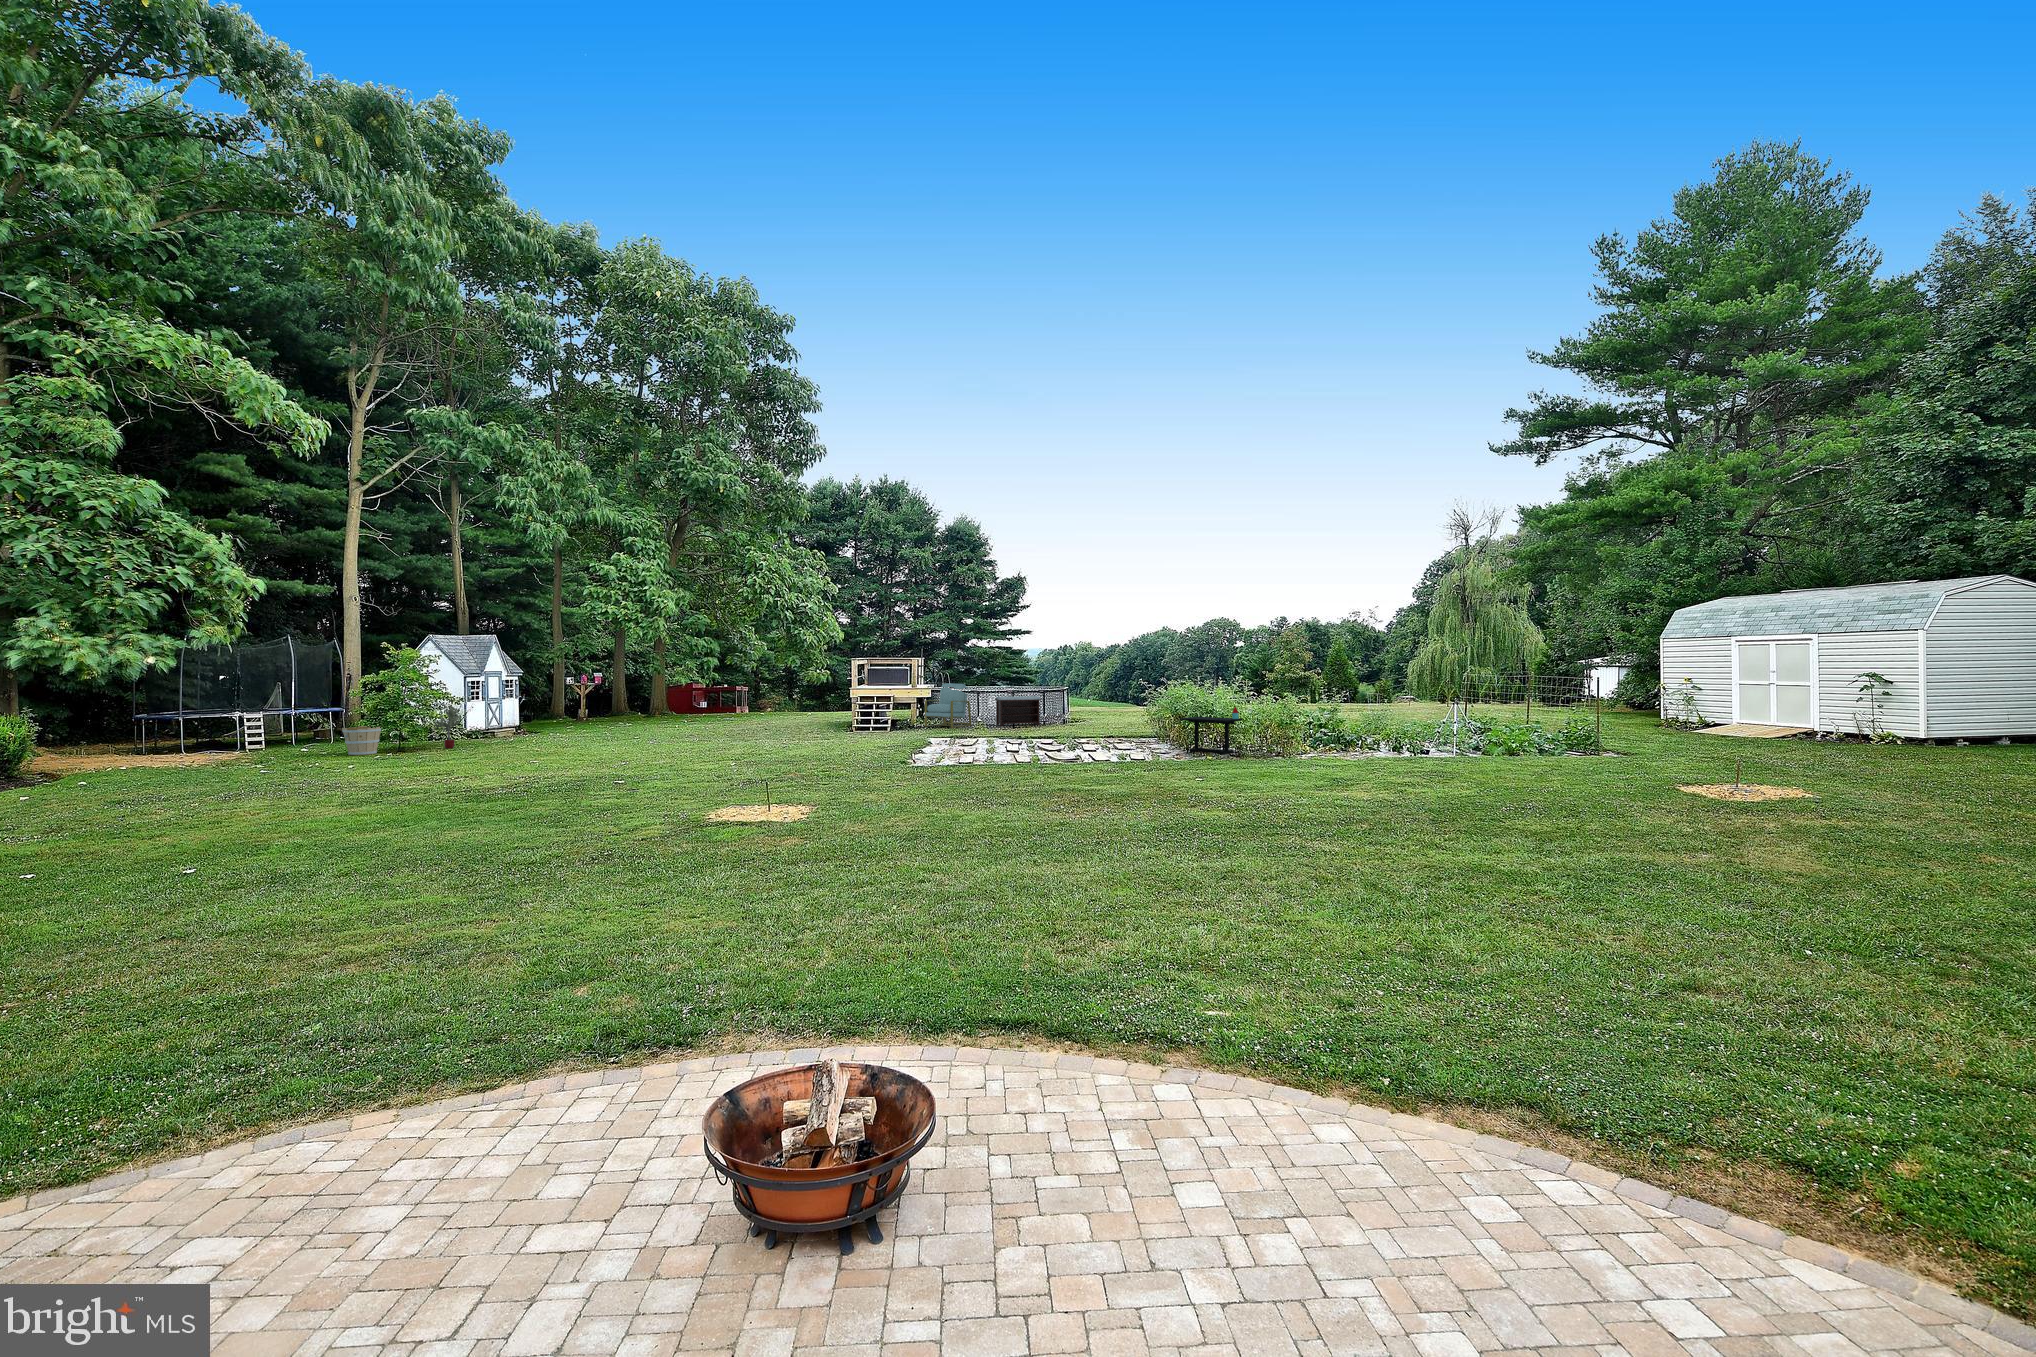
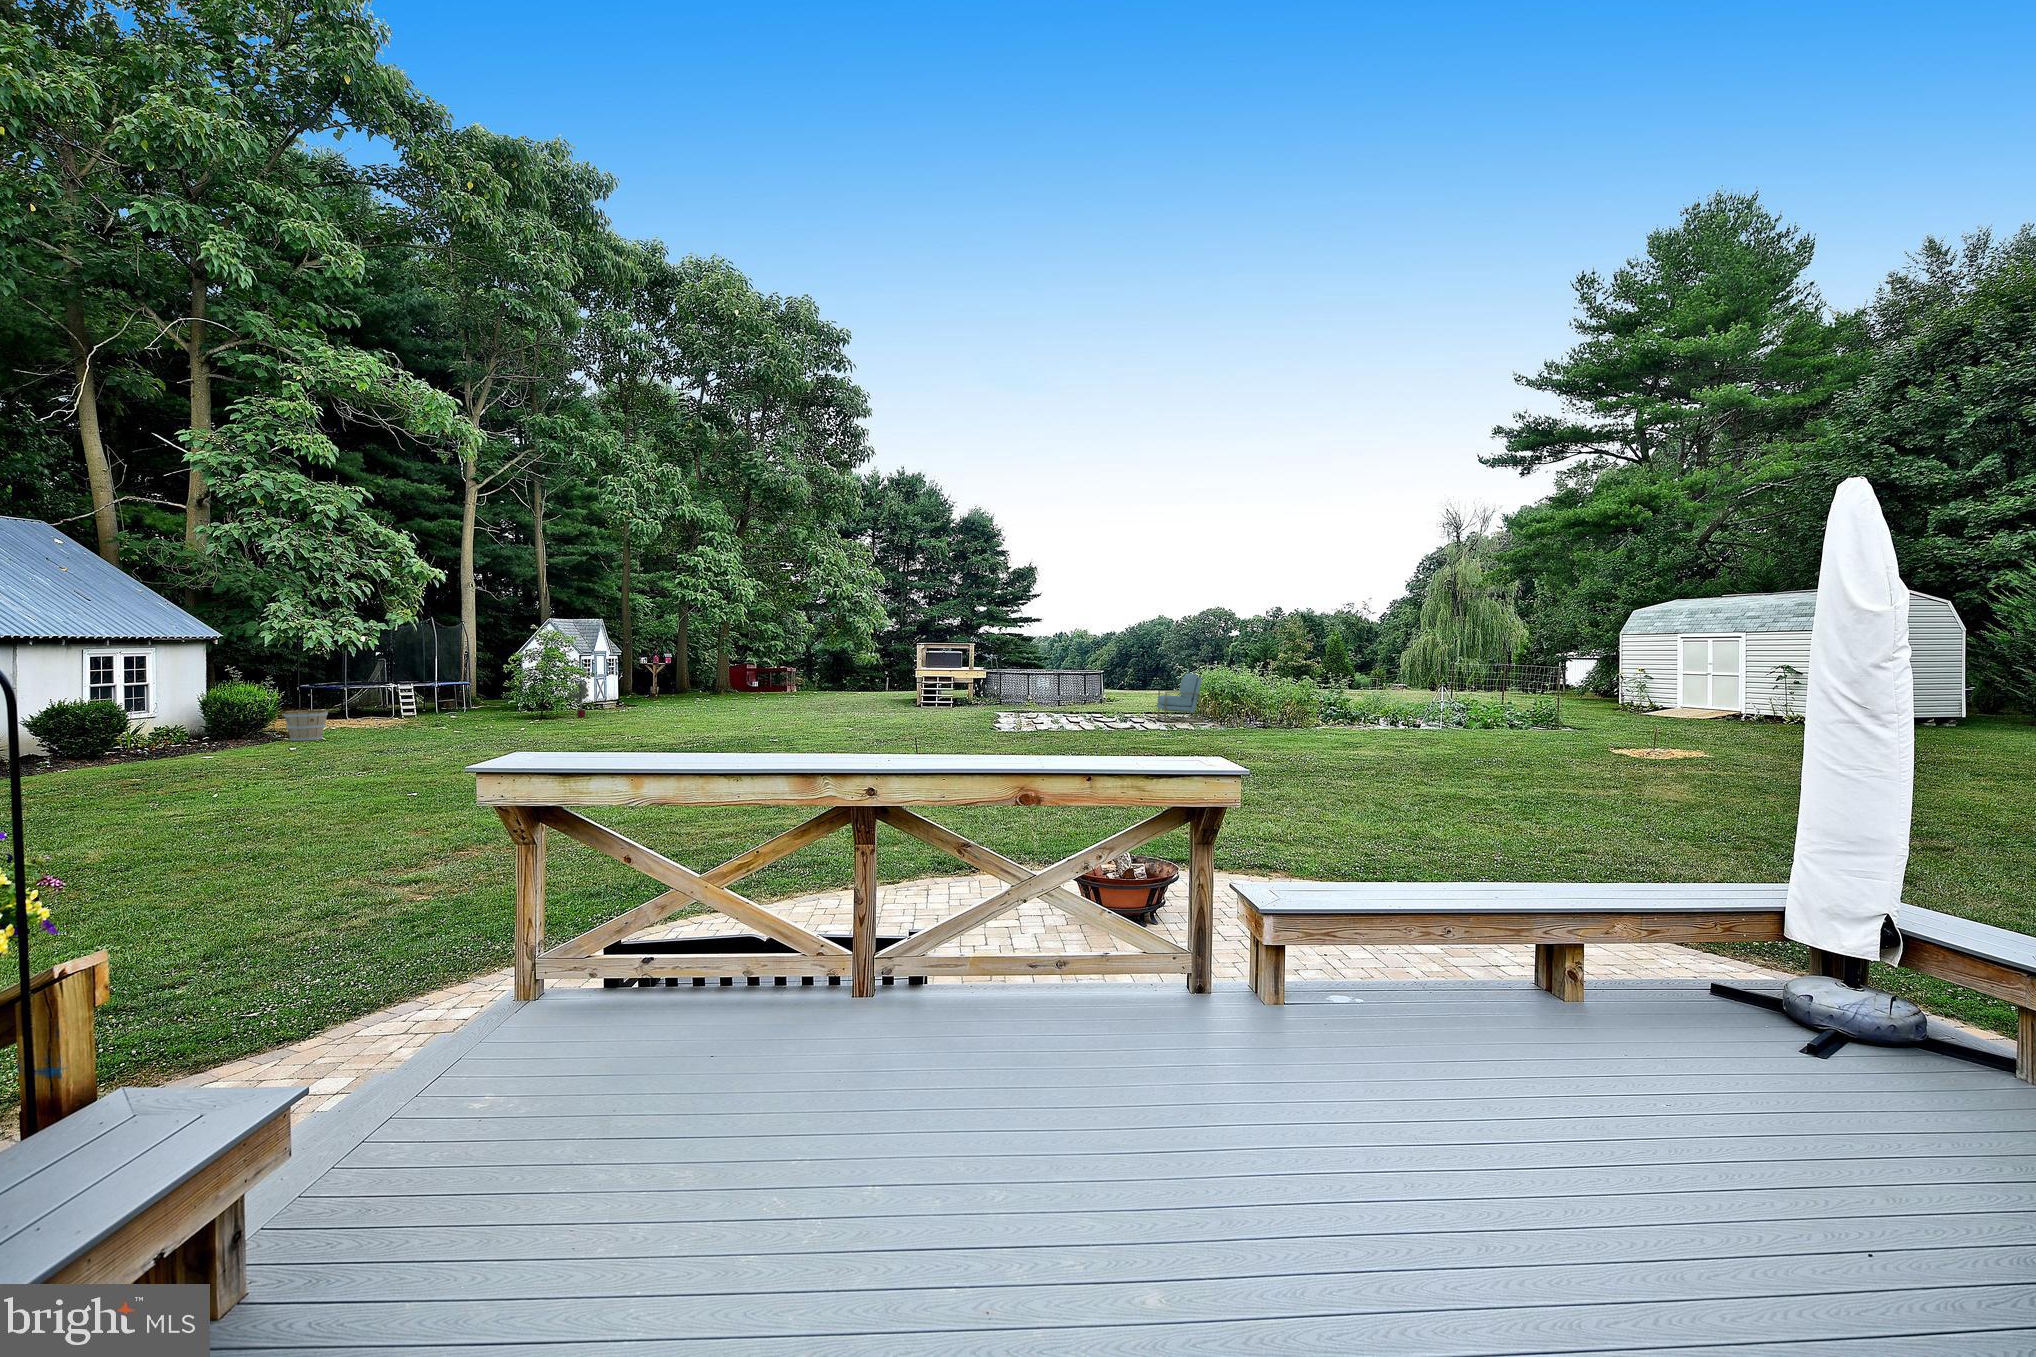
chair: present [925,683,972,728] -> present [1157,673,1204,722]
bench: present [995,696,1041,726] -> none [1040,679,1081,705]
side table: present [1180,707,1242,754] -> none [1216,688,1269,728]
wooden bucket: present [342,726,381,755] -> present [283,710,328,741]

